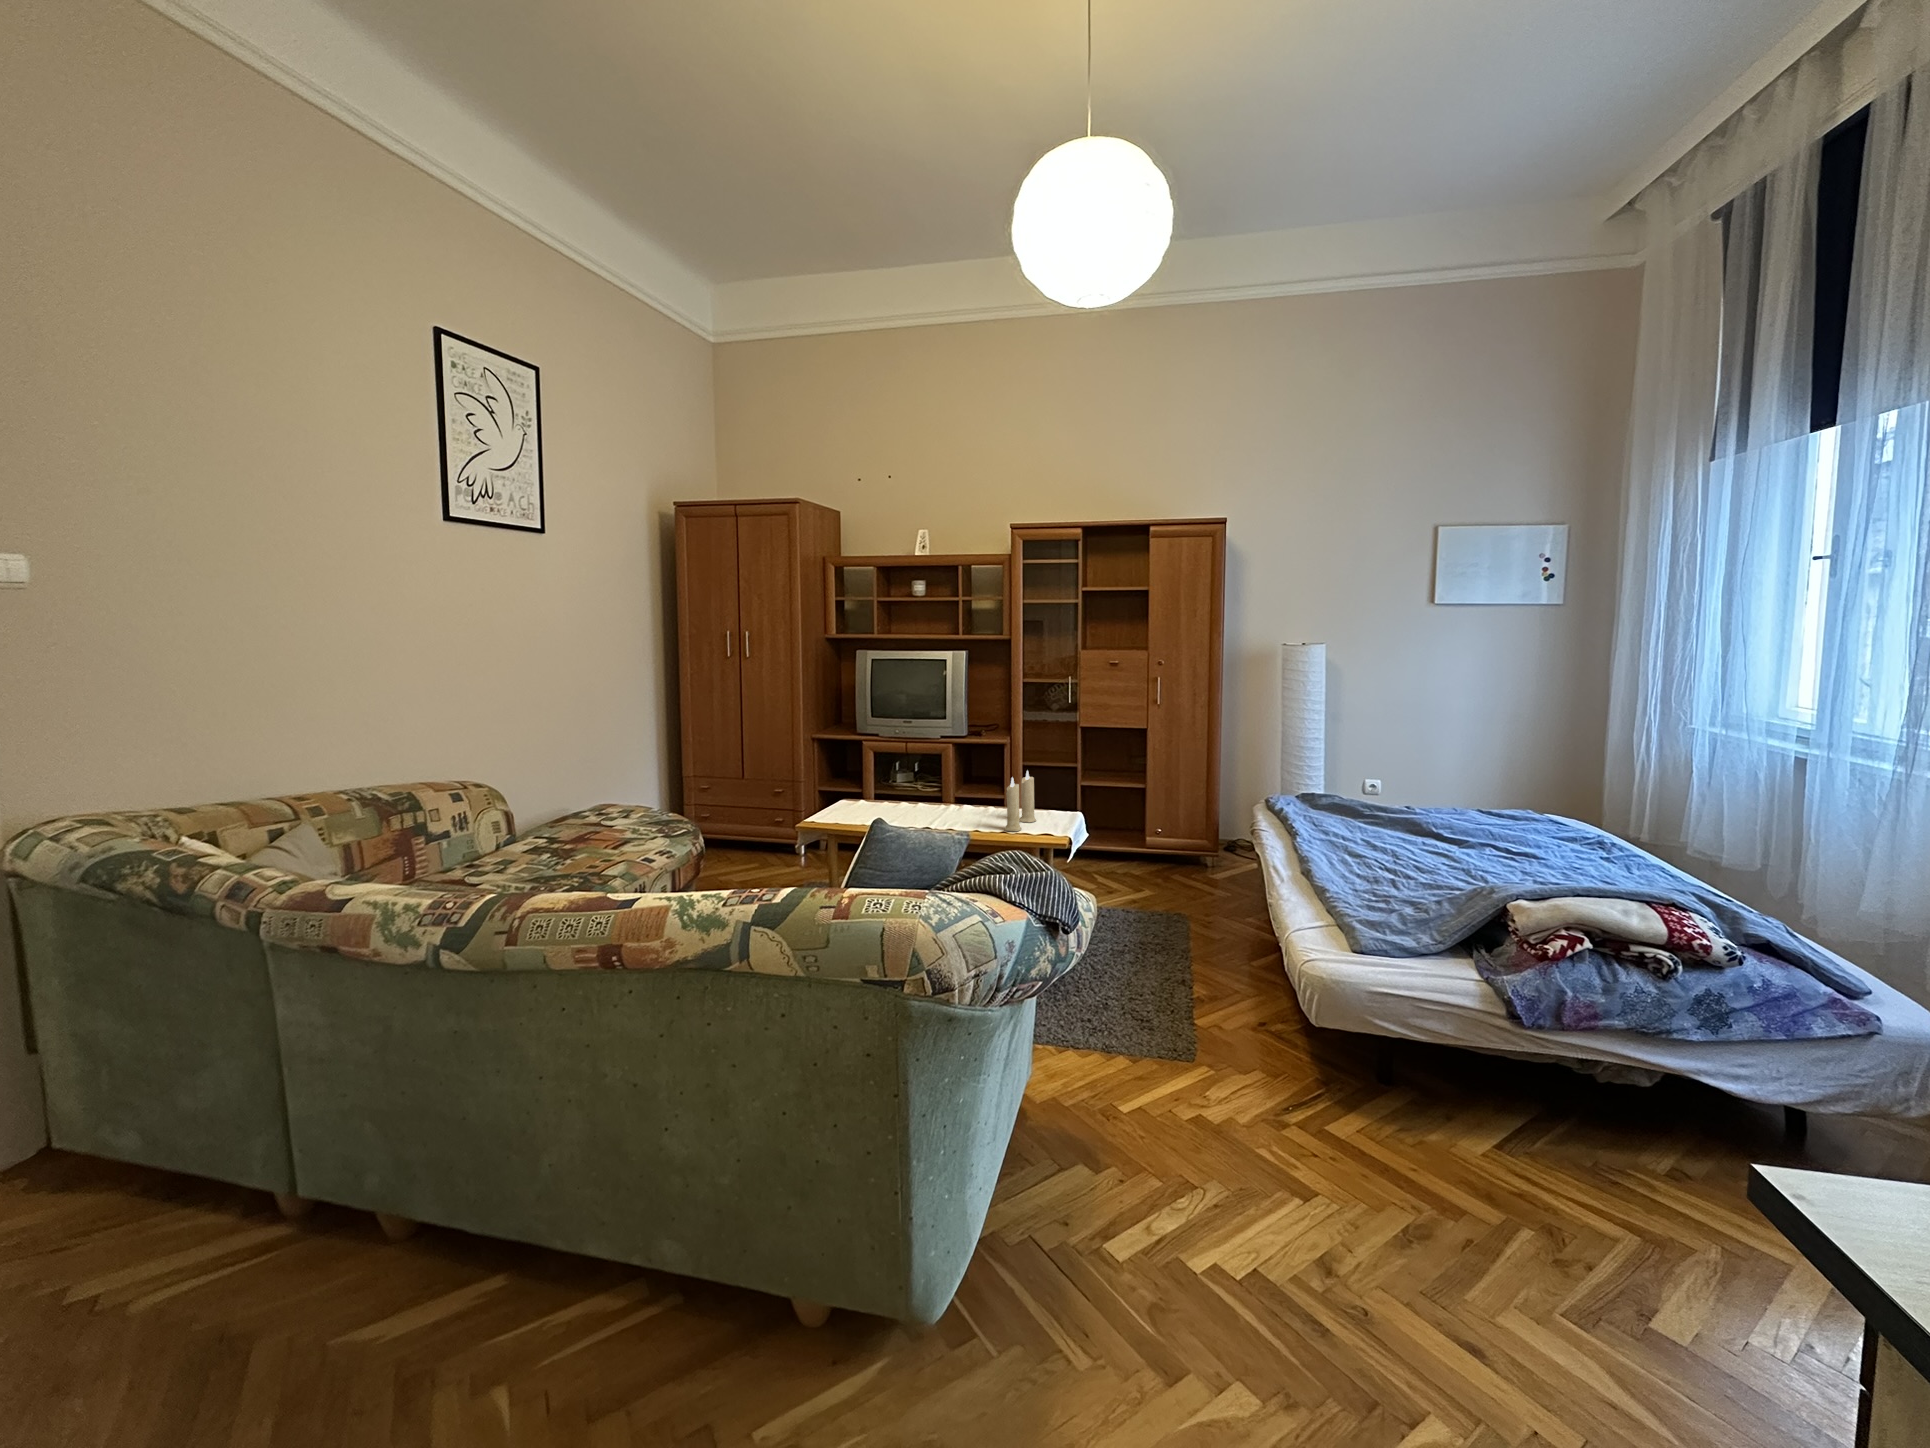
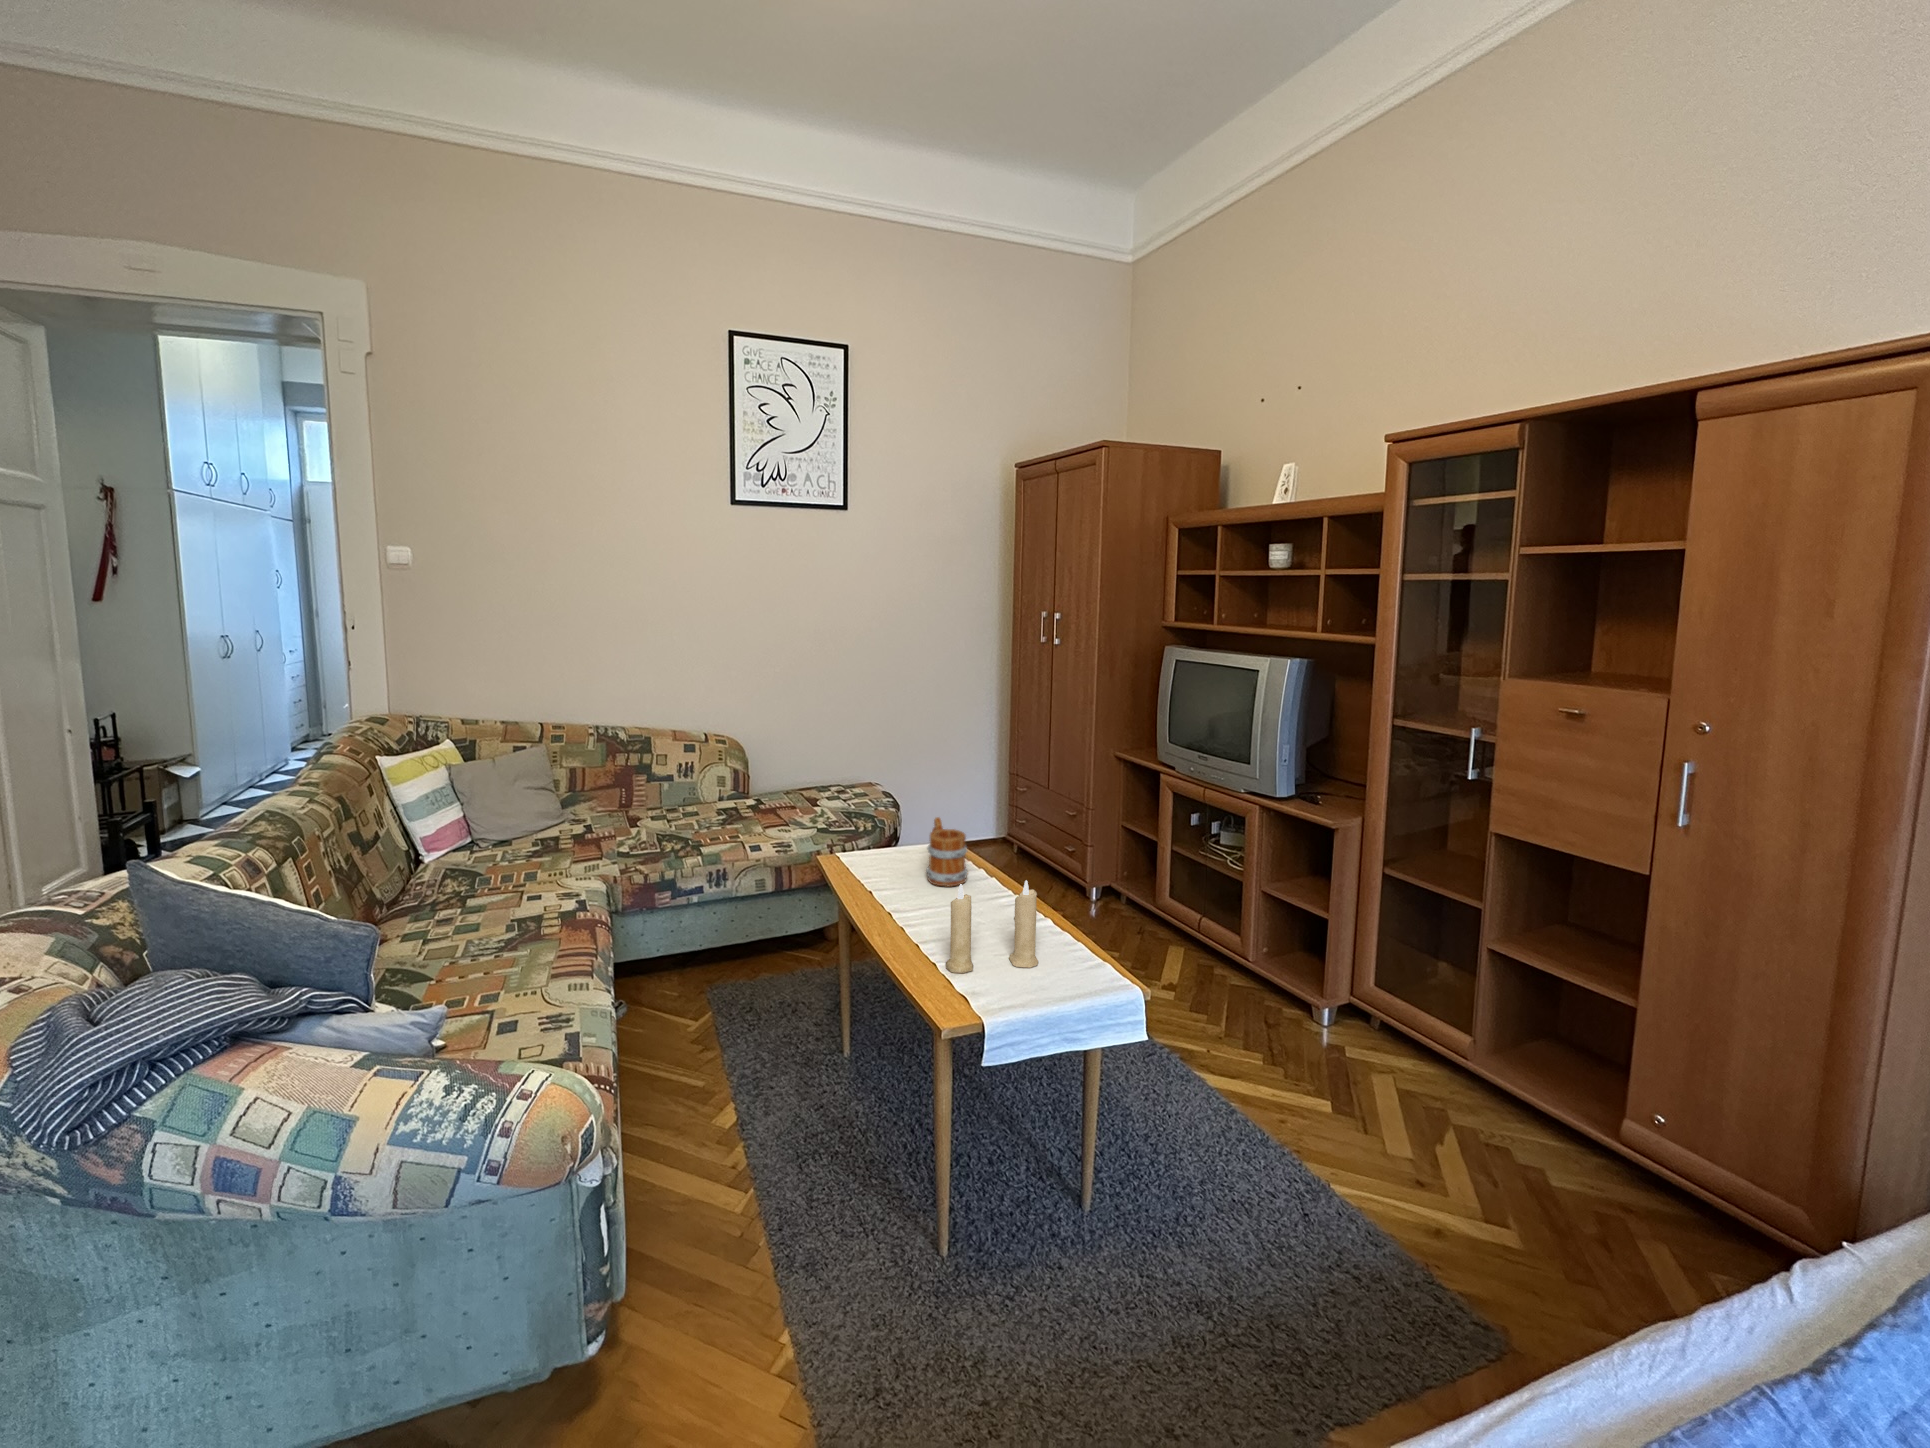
mug: none [873,772,915,815] -> present [926,817,968,887]

